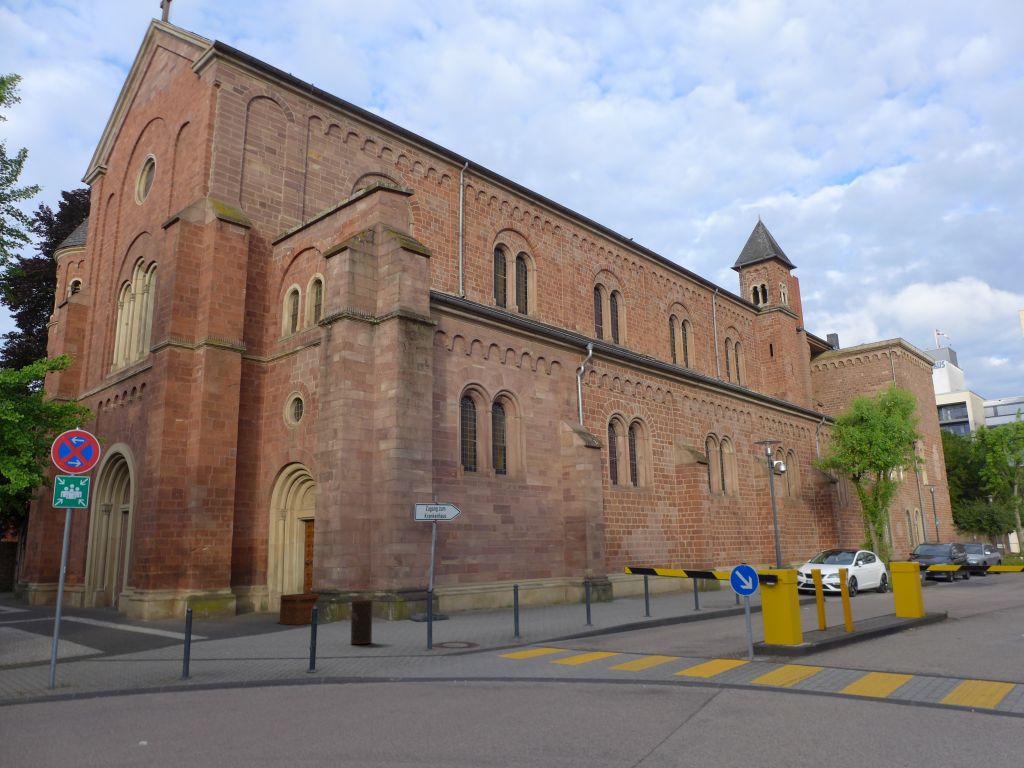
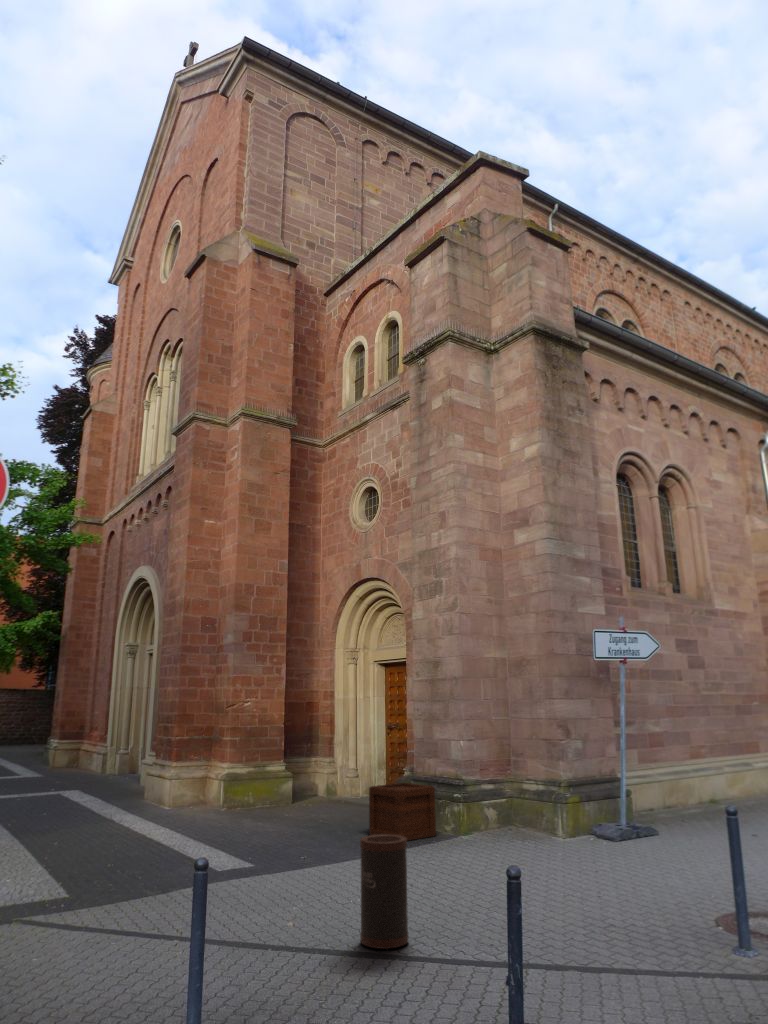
trash can: present [351,599,373,644] -> present [360,834,409,950]

